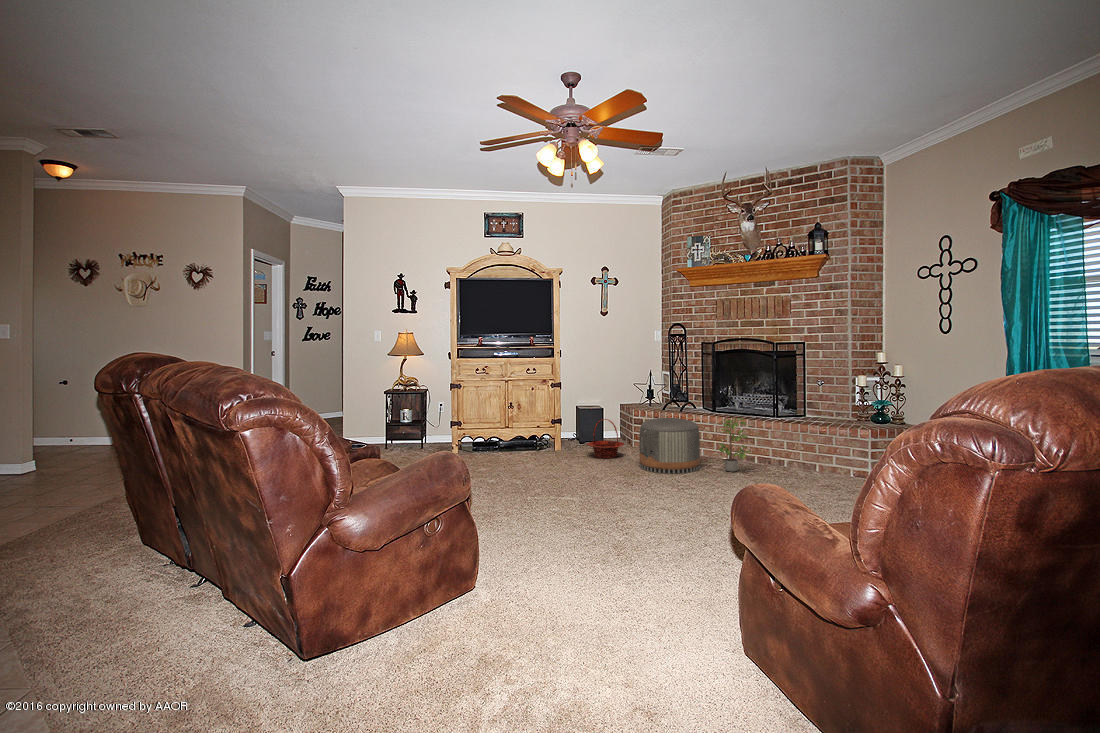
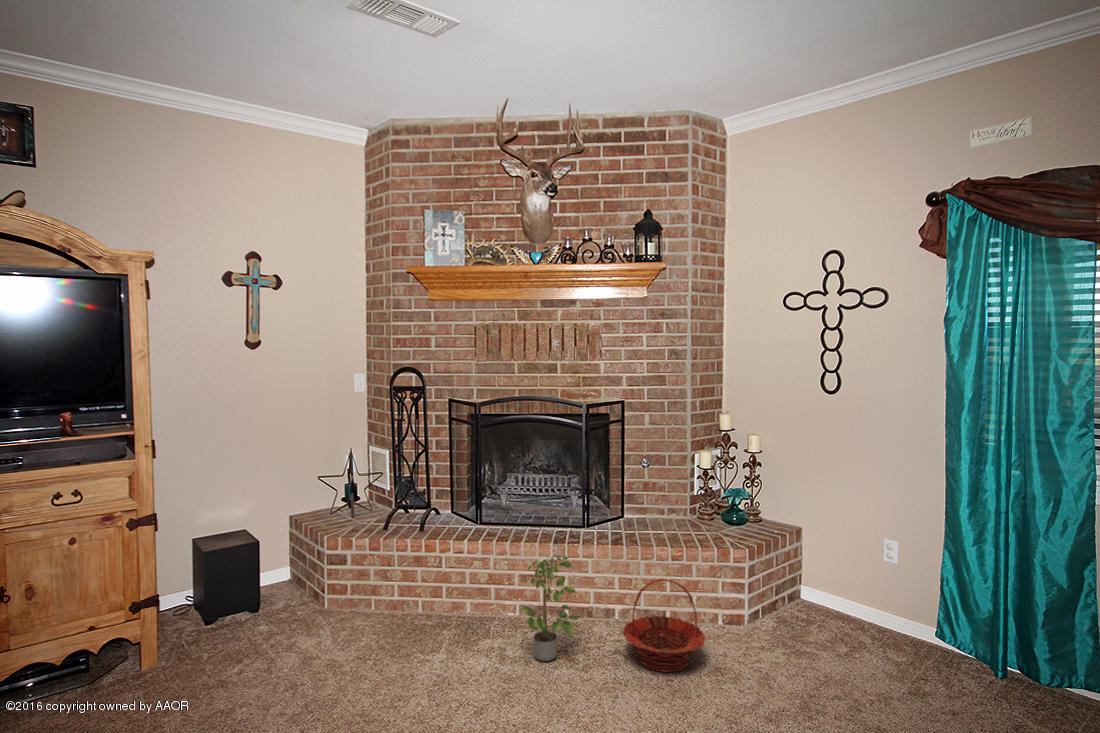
pouf: present [639,418,700,474] -> none [362,561,486,704]
basket: present [587,419,624,458] -> present [622,579,705,672]

